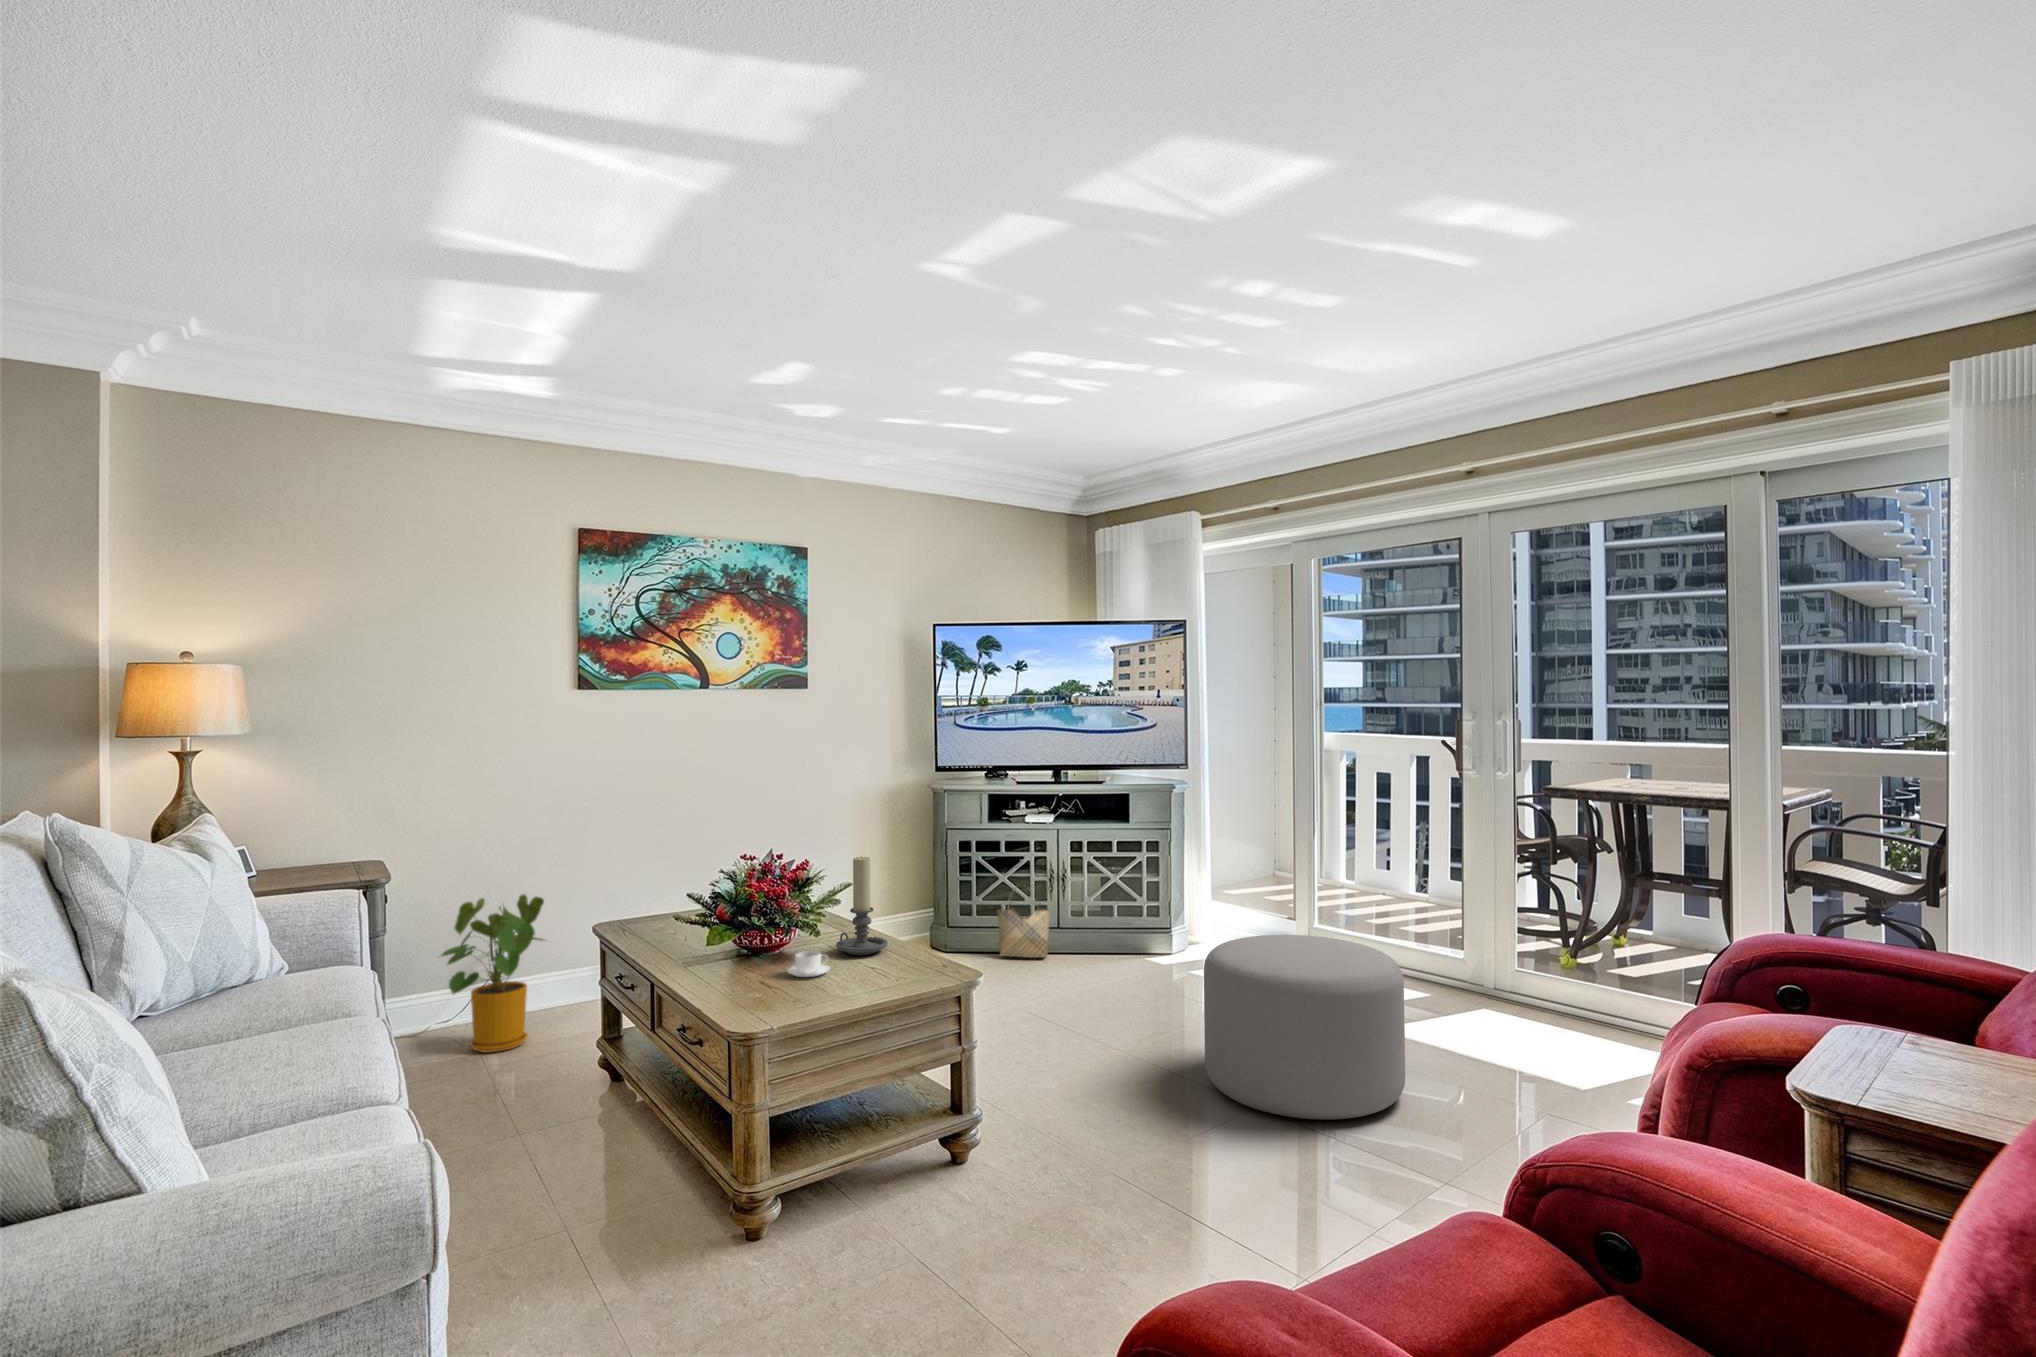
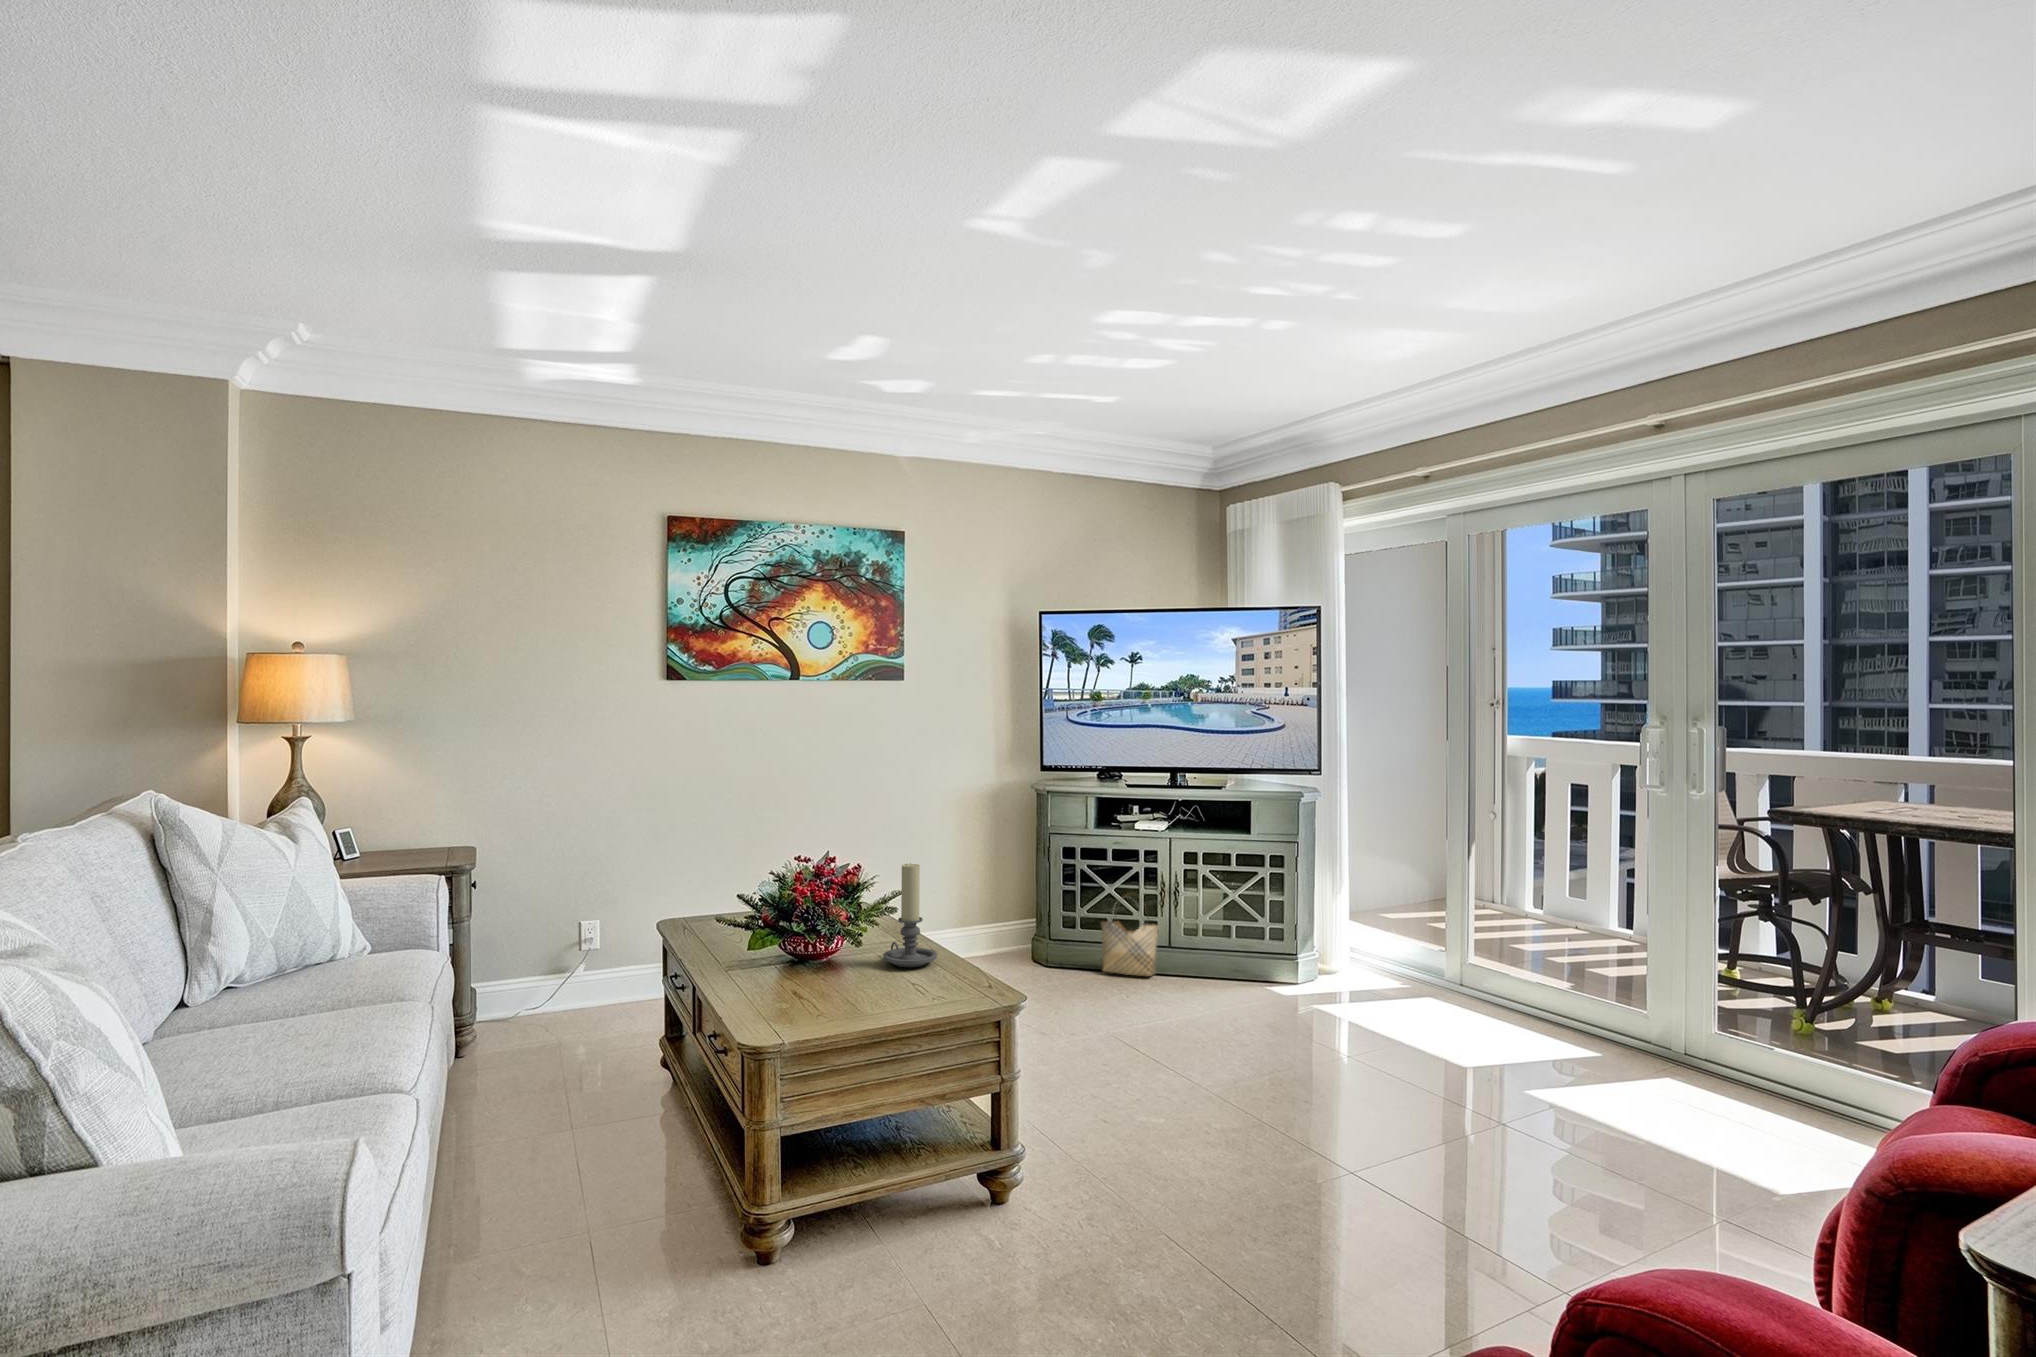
house plant: present [441,894,544,1053] -> none [522,883,635,1039]
ottoman: present [1204,935,1405,1120] -> none [1292,971,1527,1189]
coffee cup: present [787,951,830,977] -> none [824,961,870,988]

